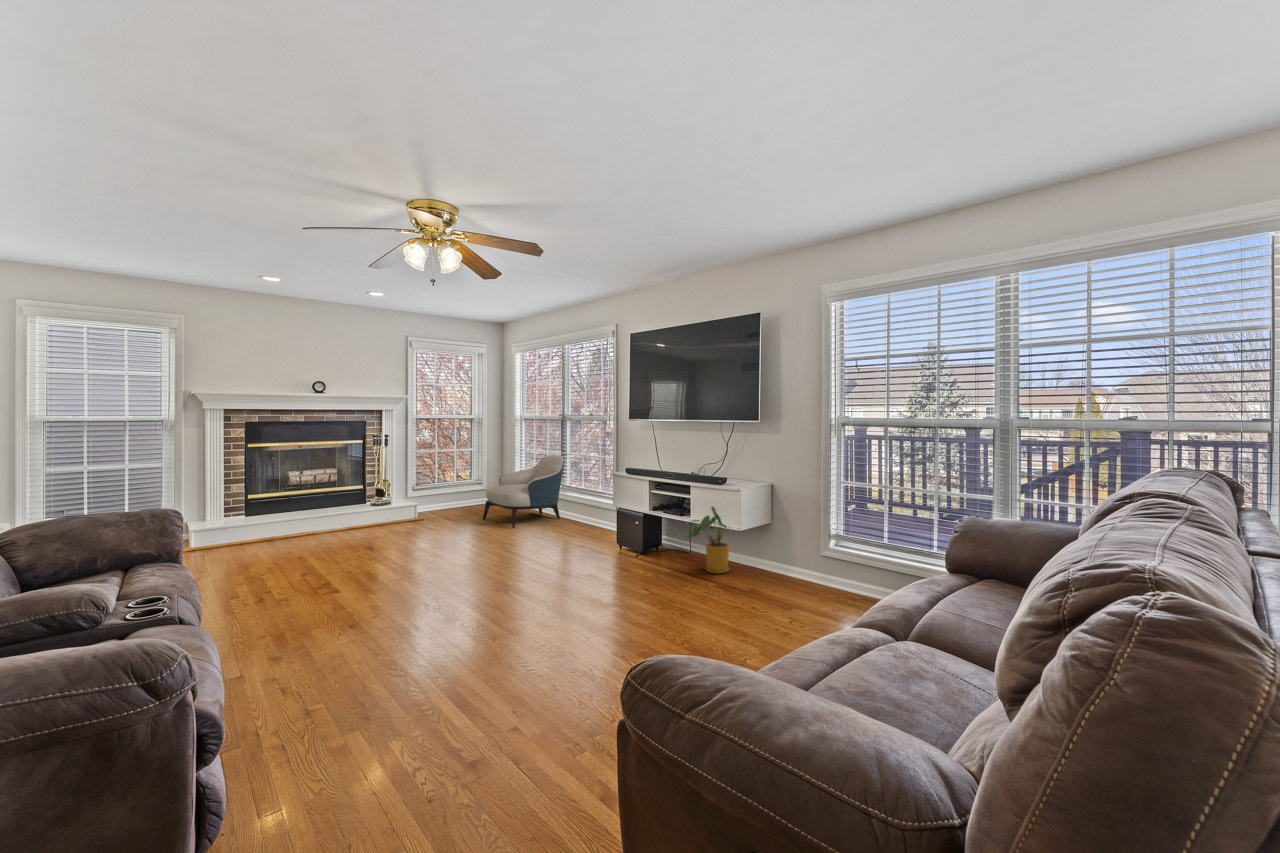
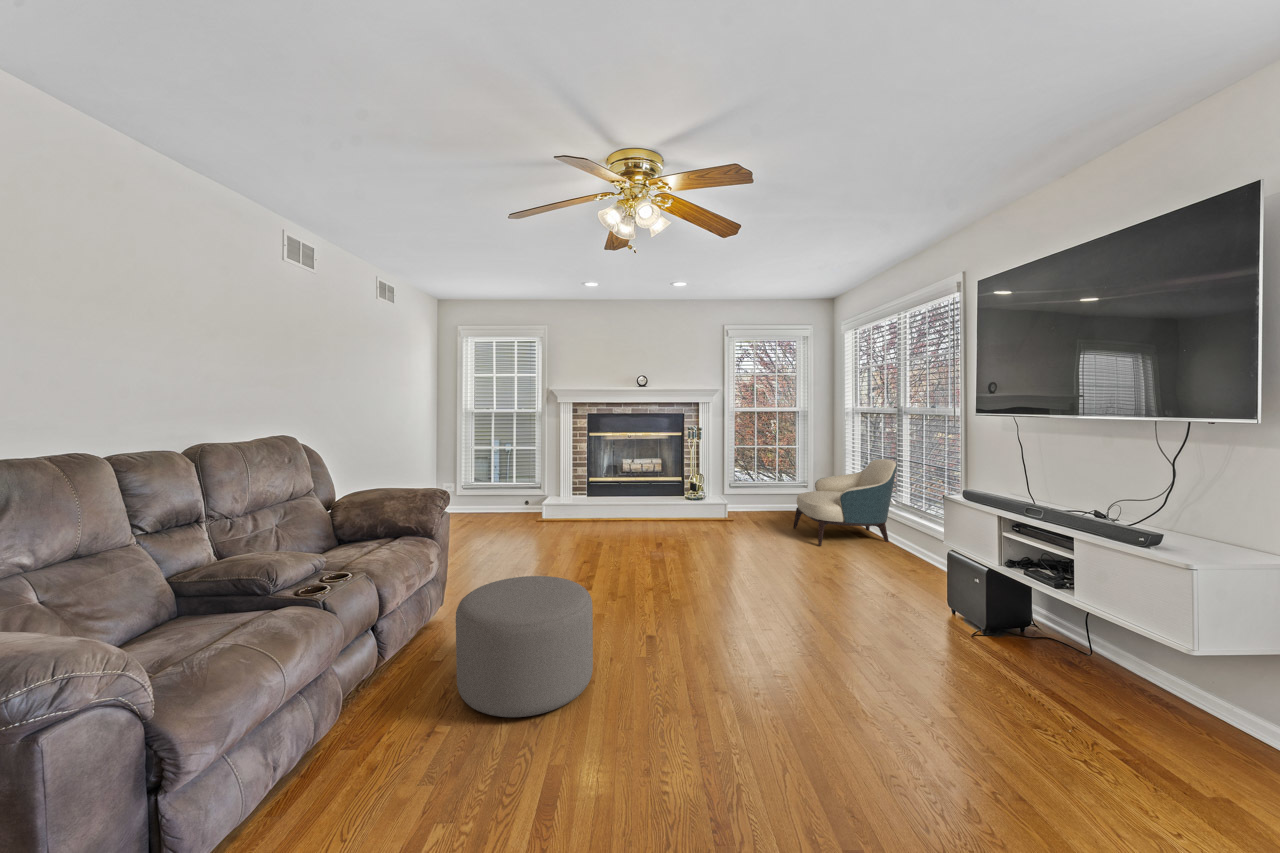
house plant: present [688,507,729,574] -> none [1059,585,1242,724]
ottoman: none [278,560,413,678] -> present [456,576,593,717]

